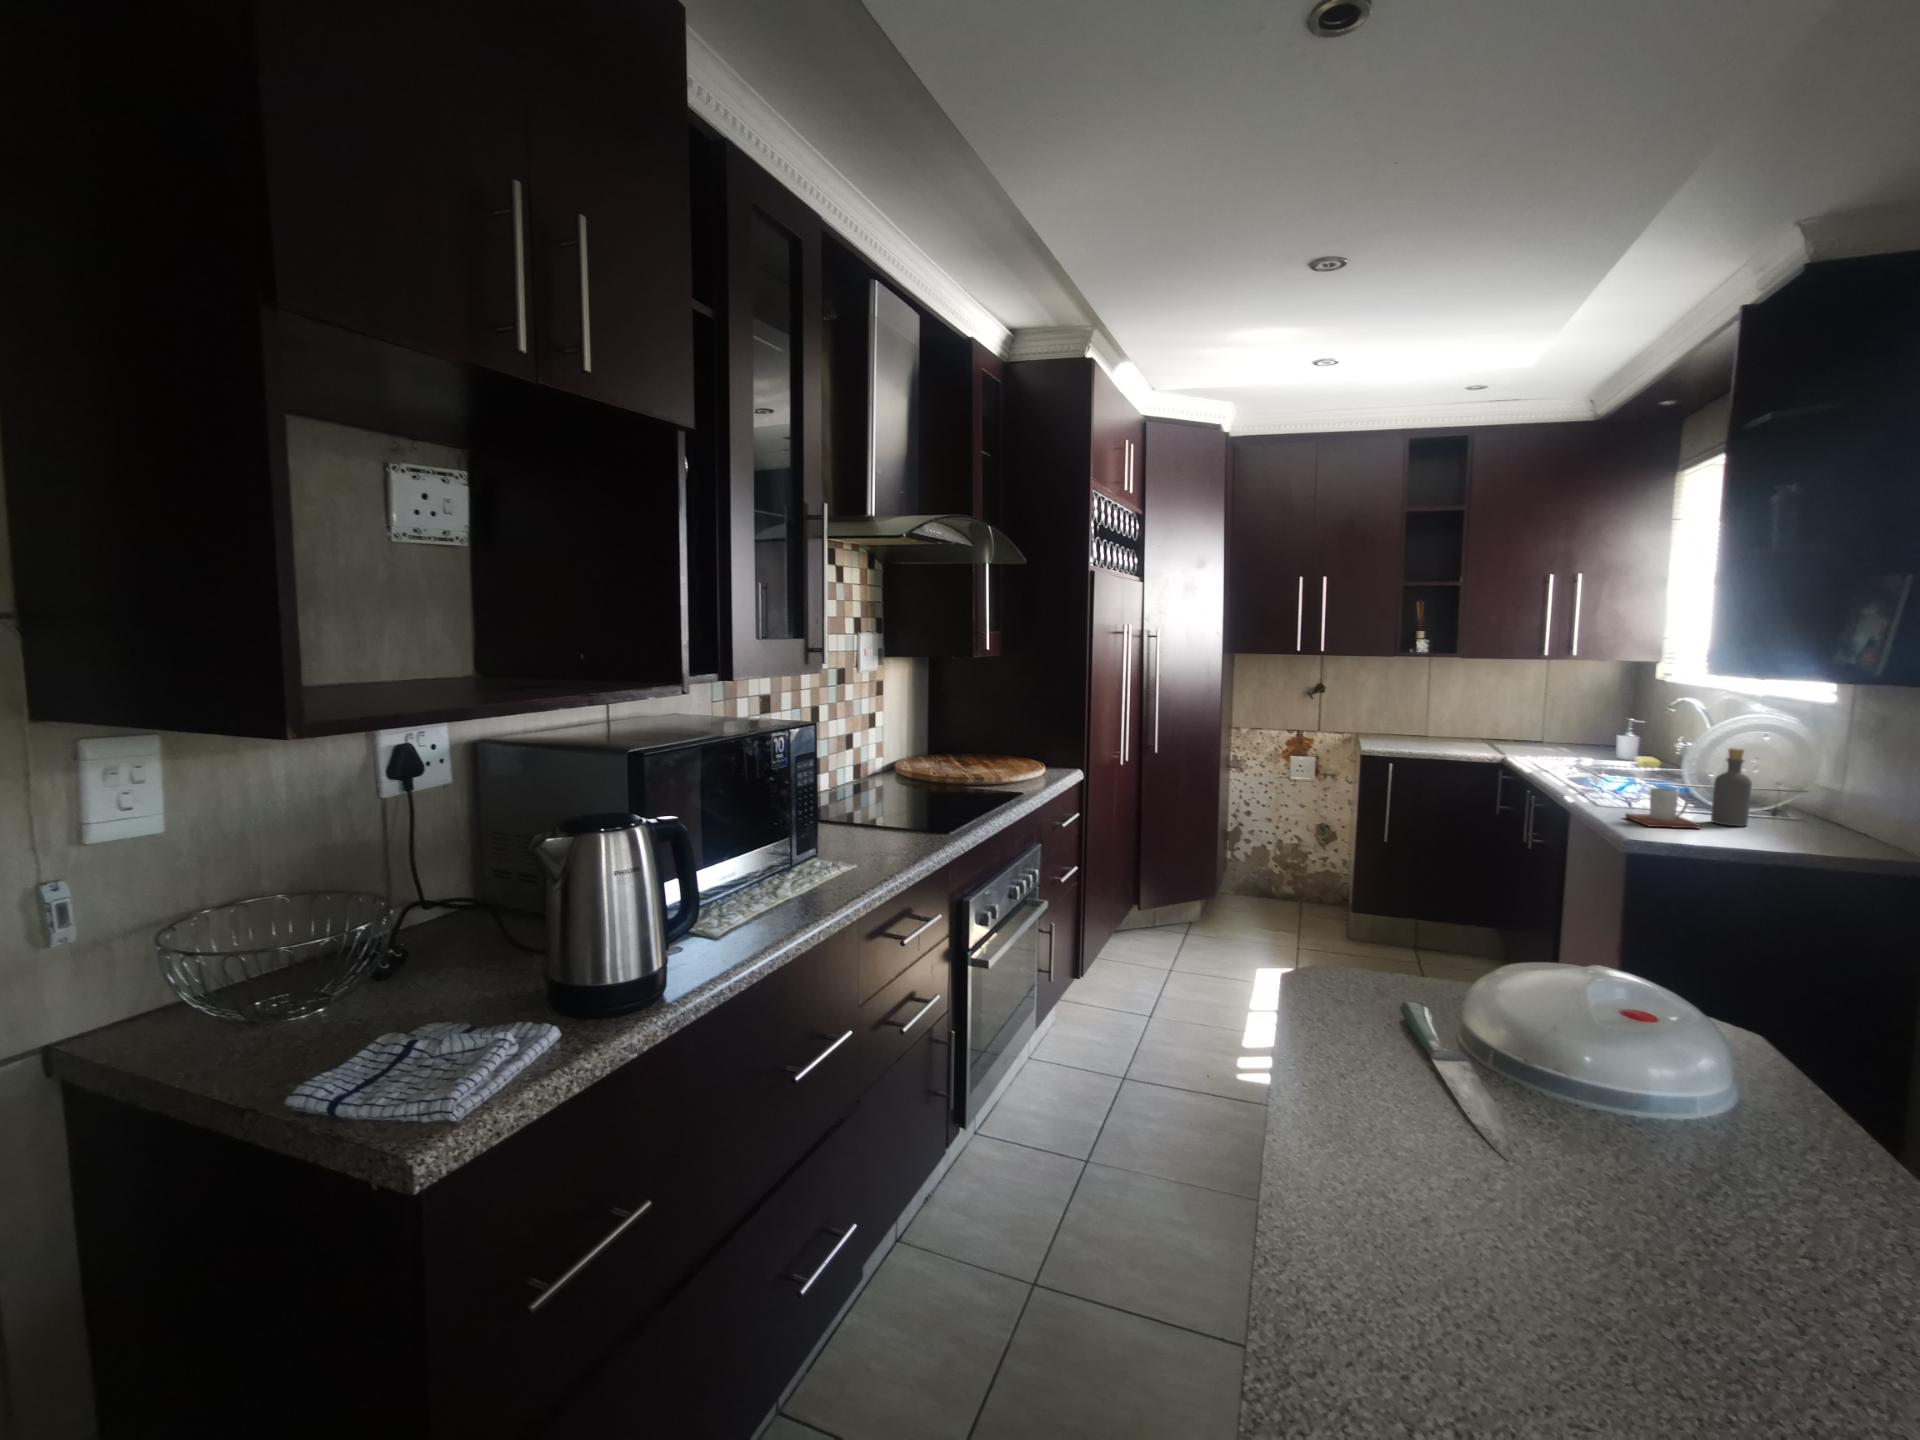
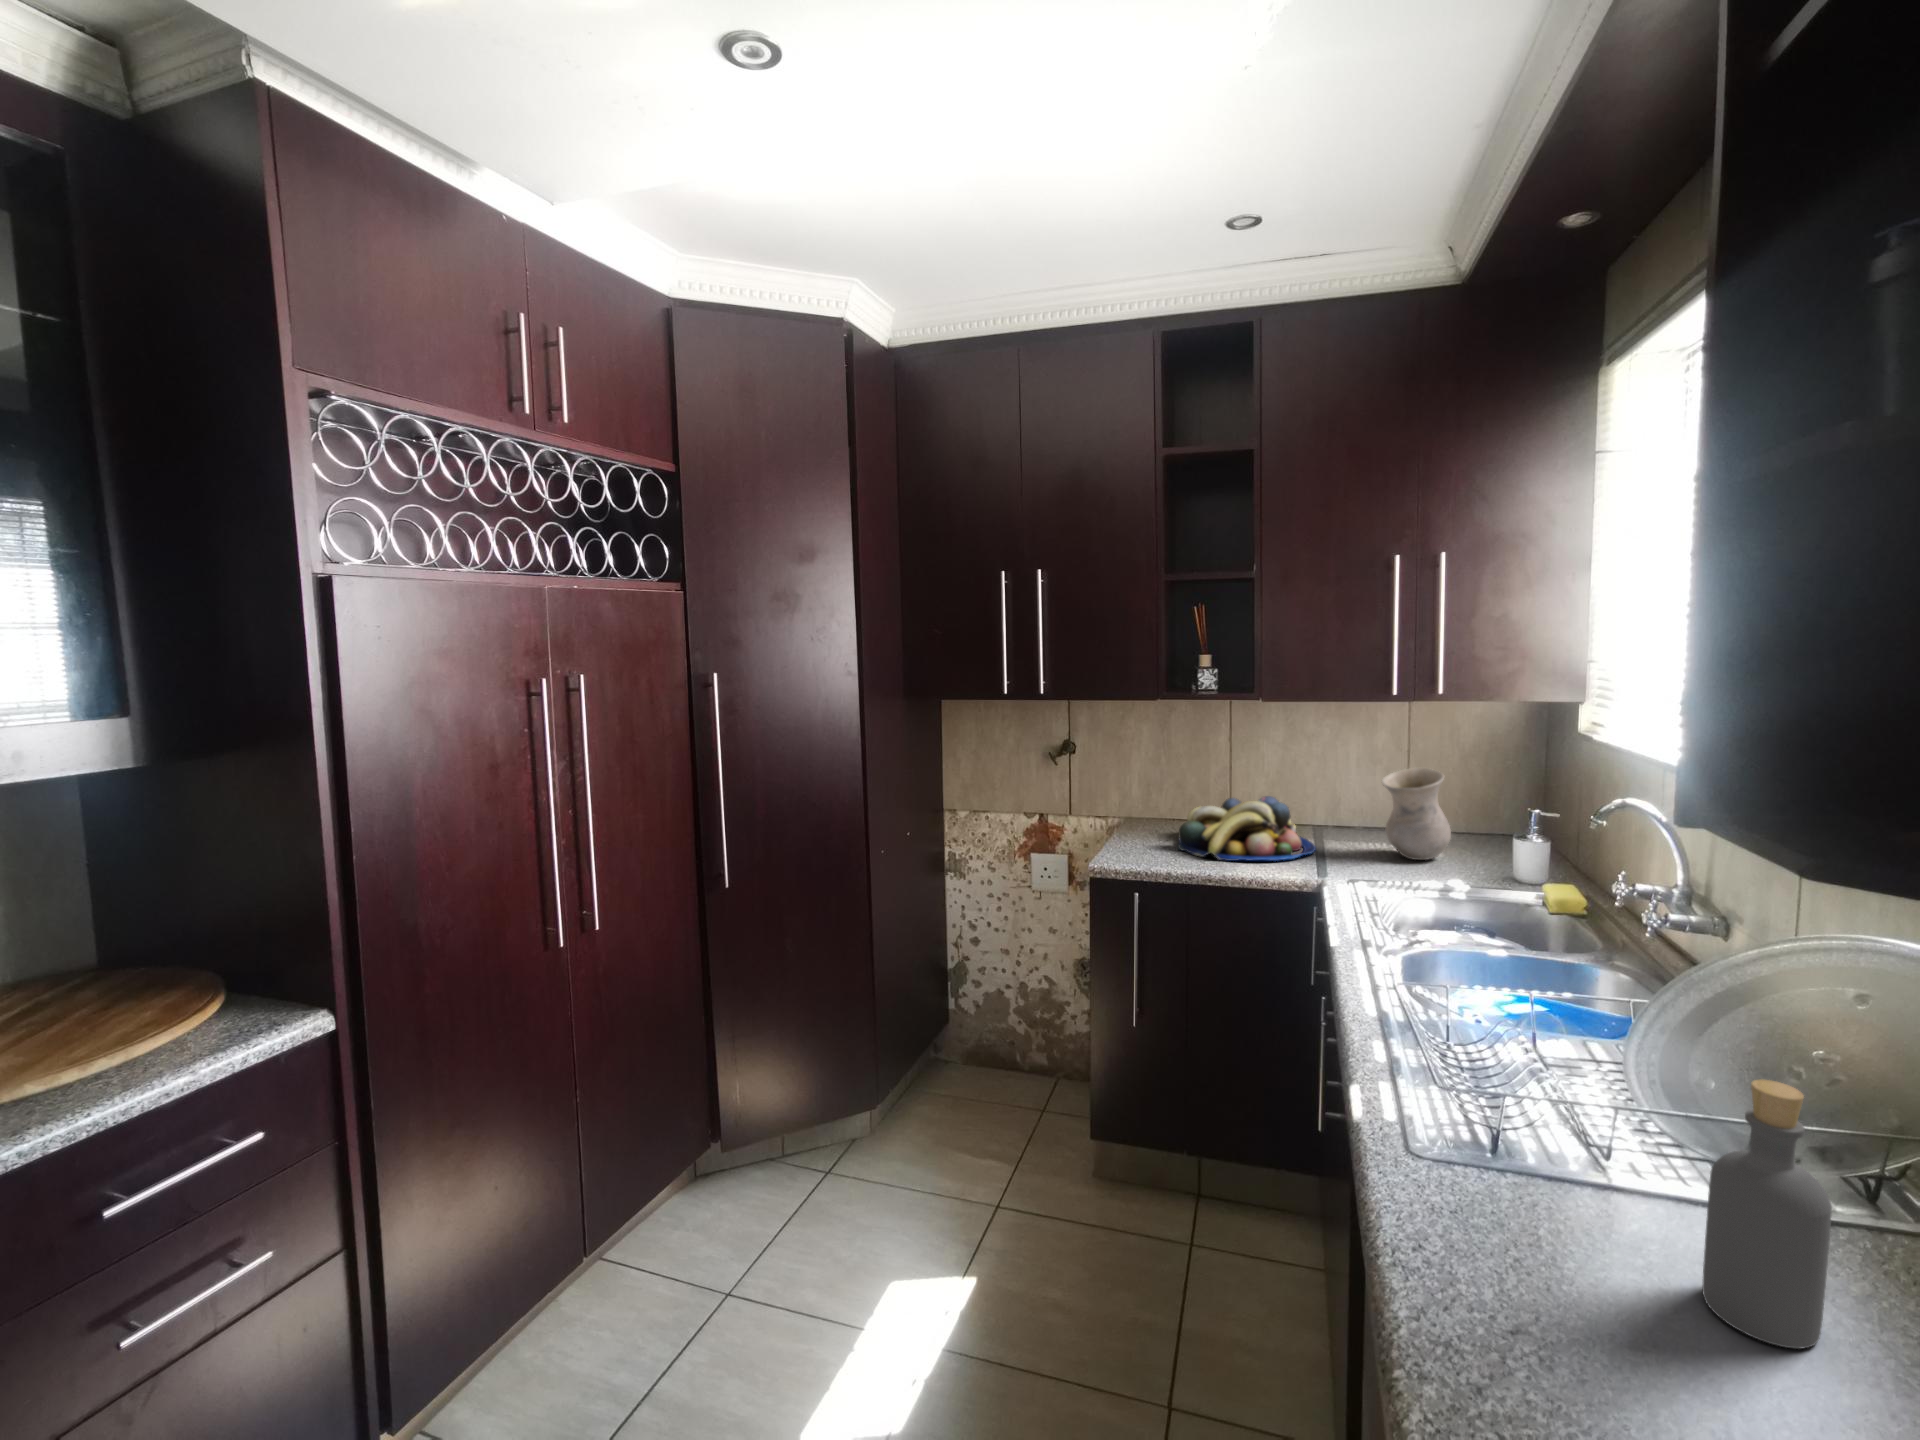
vase: none [1536,698,1577,750] -> present [1382,768,1451,860]
fruit bowl: none [1404,716,1493,748] -> present [1178,796,1316,861]
mug: present [1625,788,1701,829] -> none [1450,1194,1674,1383]

